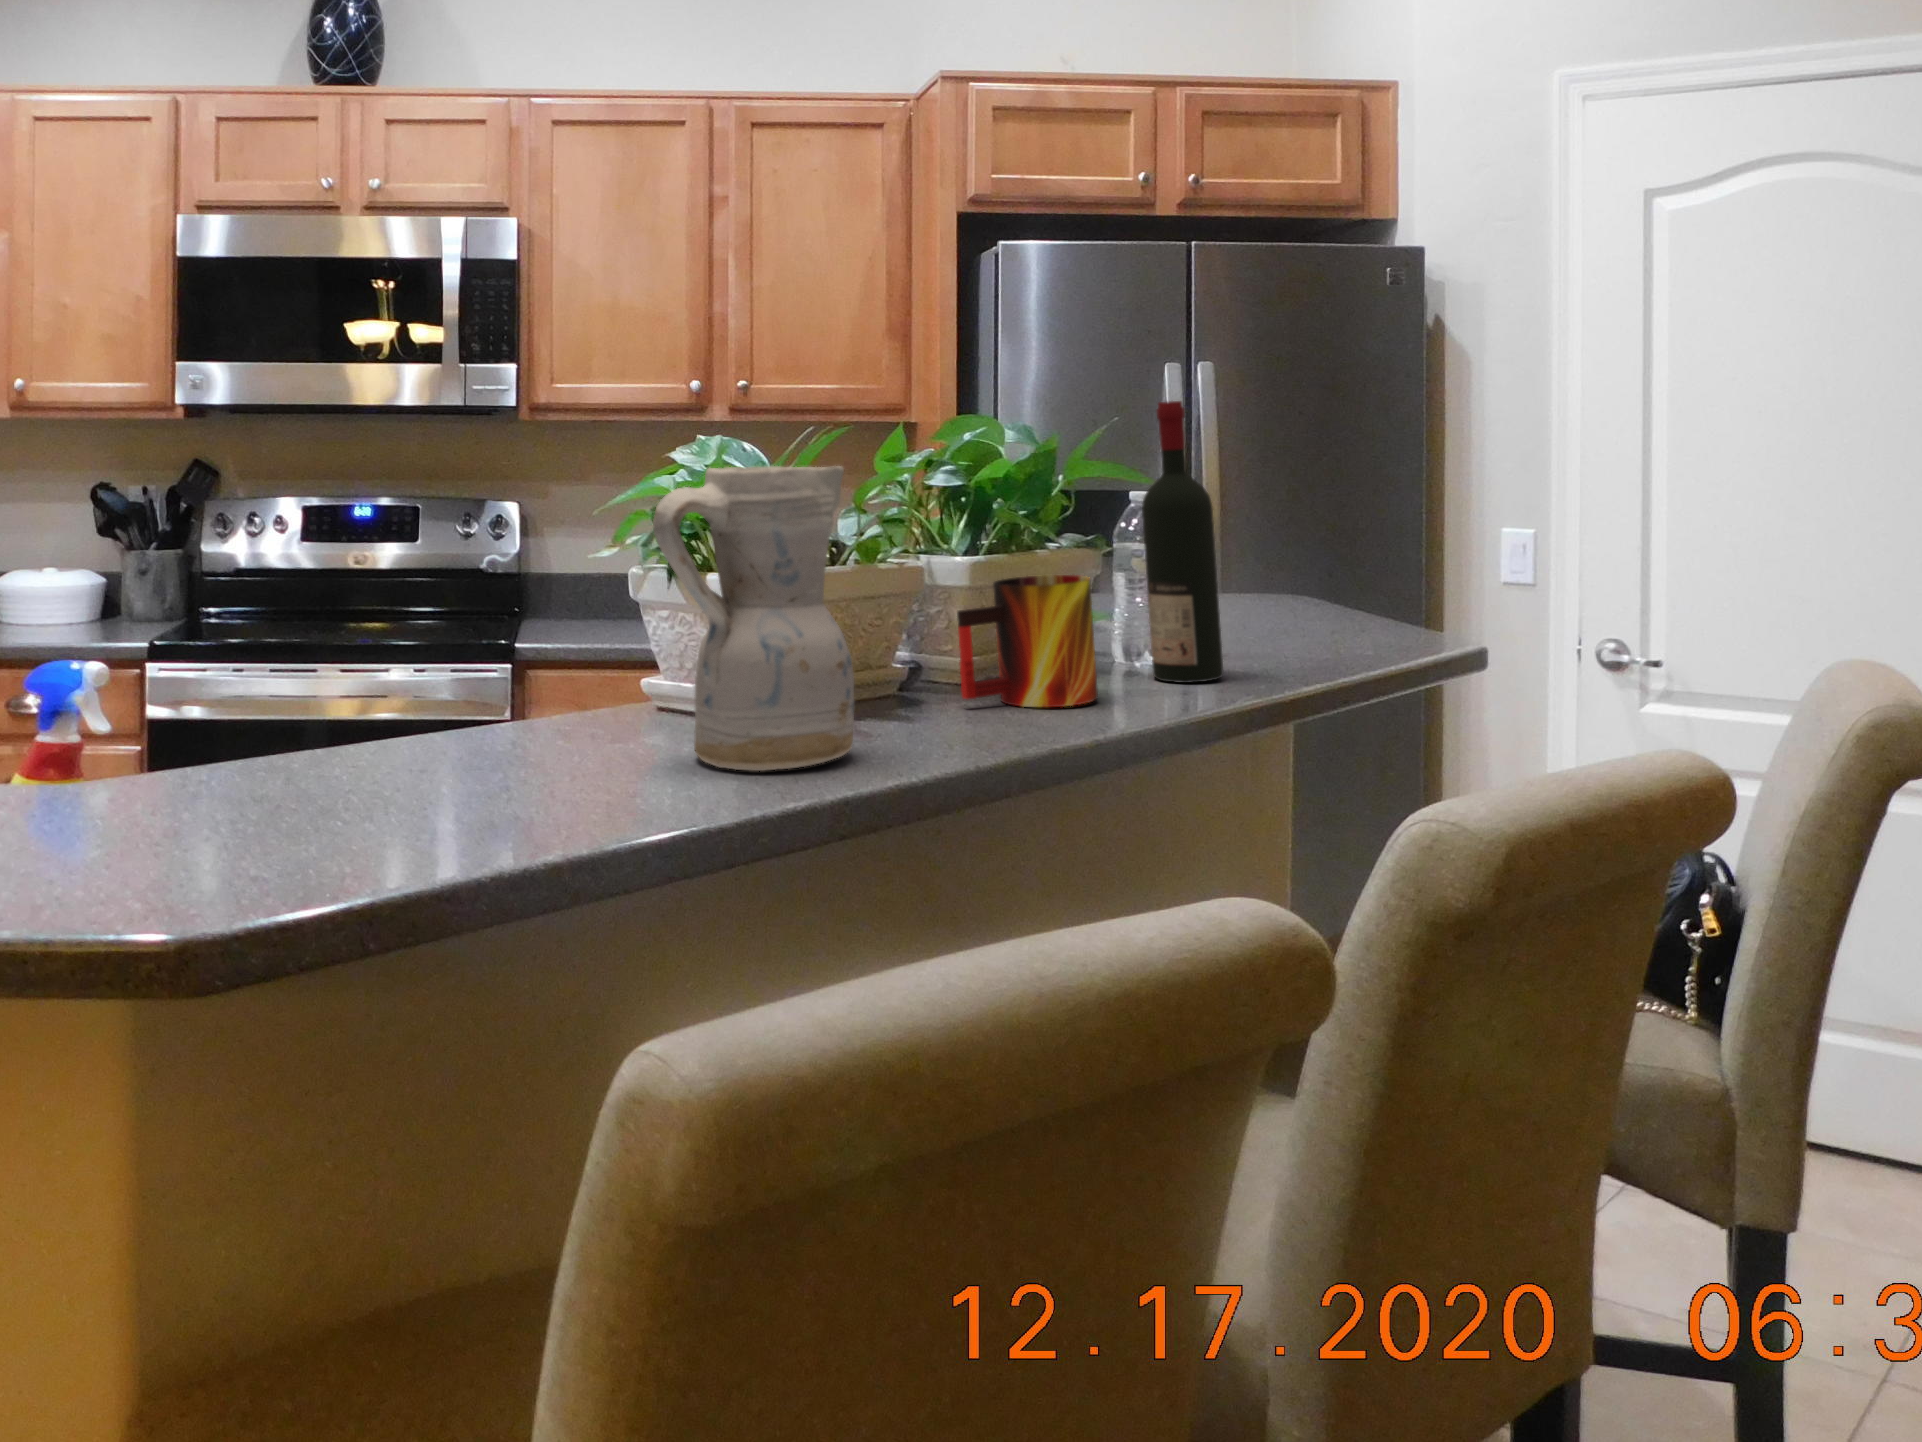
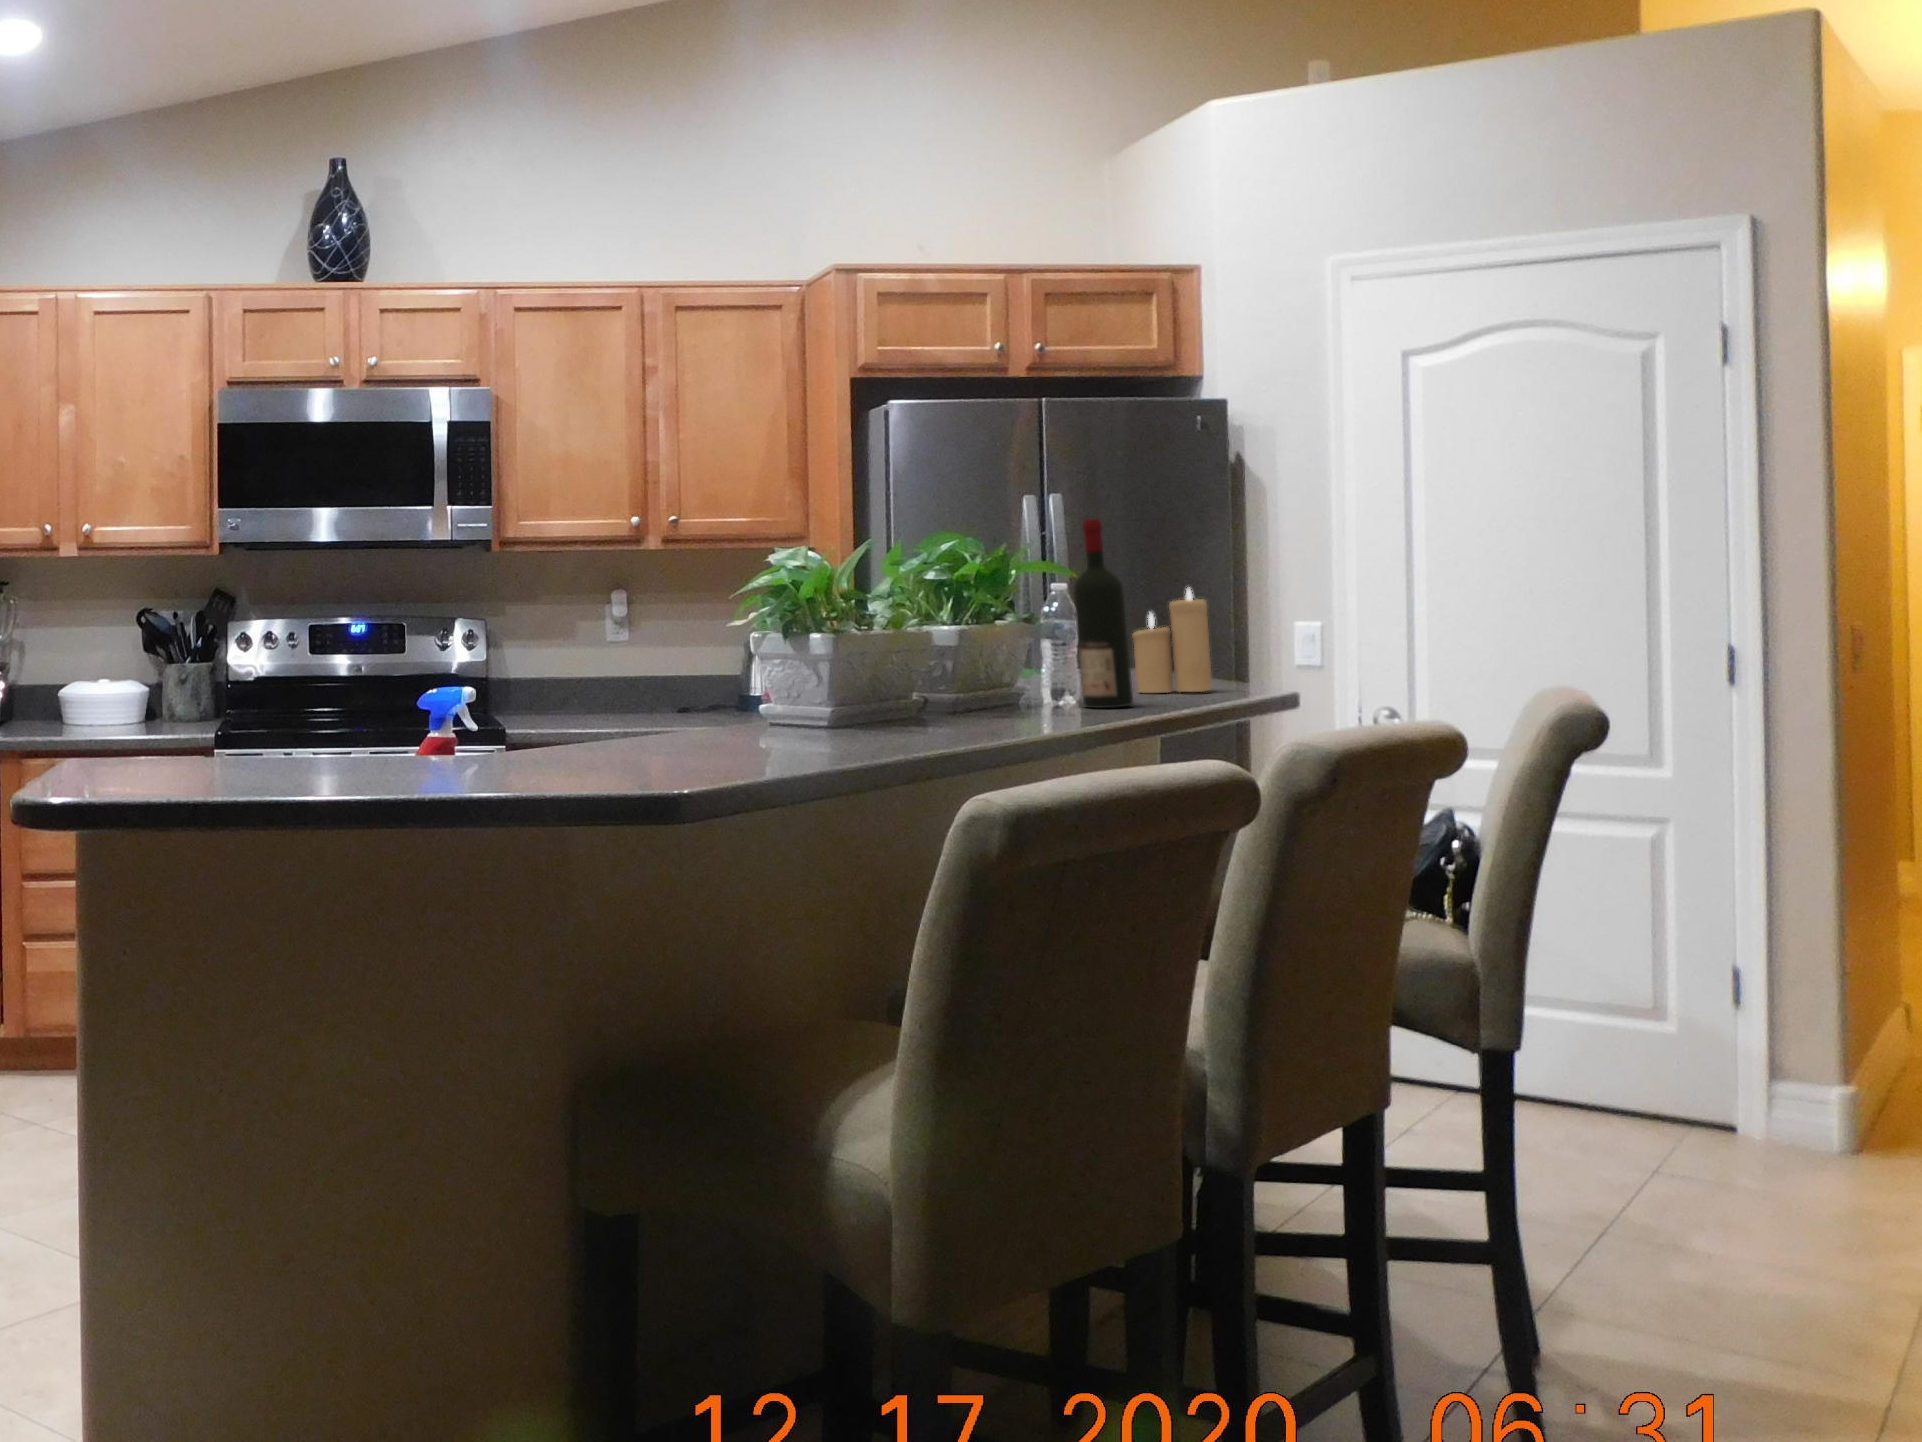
ceramic pitcher: present [653,466,854,771] -> none [802,559,926,746]
candle: none [1242,499,1350,650] -> present [1133,588,1212,693]
mug: present [957,575,1098,707] -> none [963,635,1057,720]

